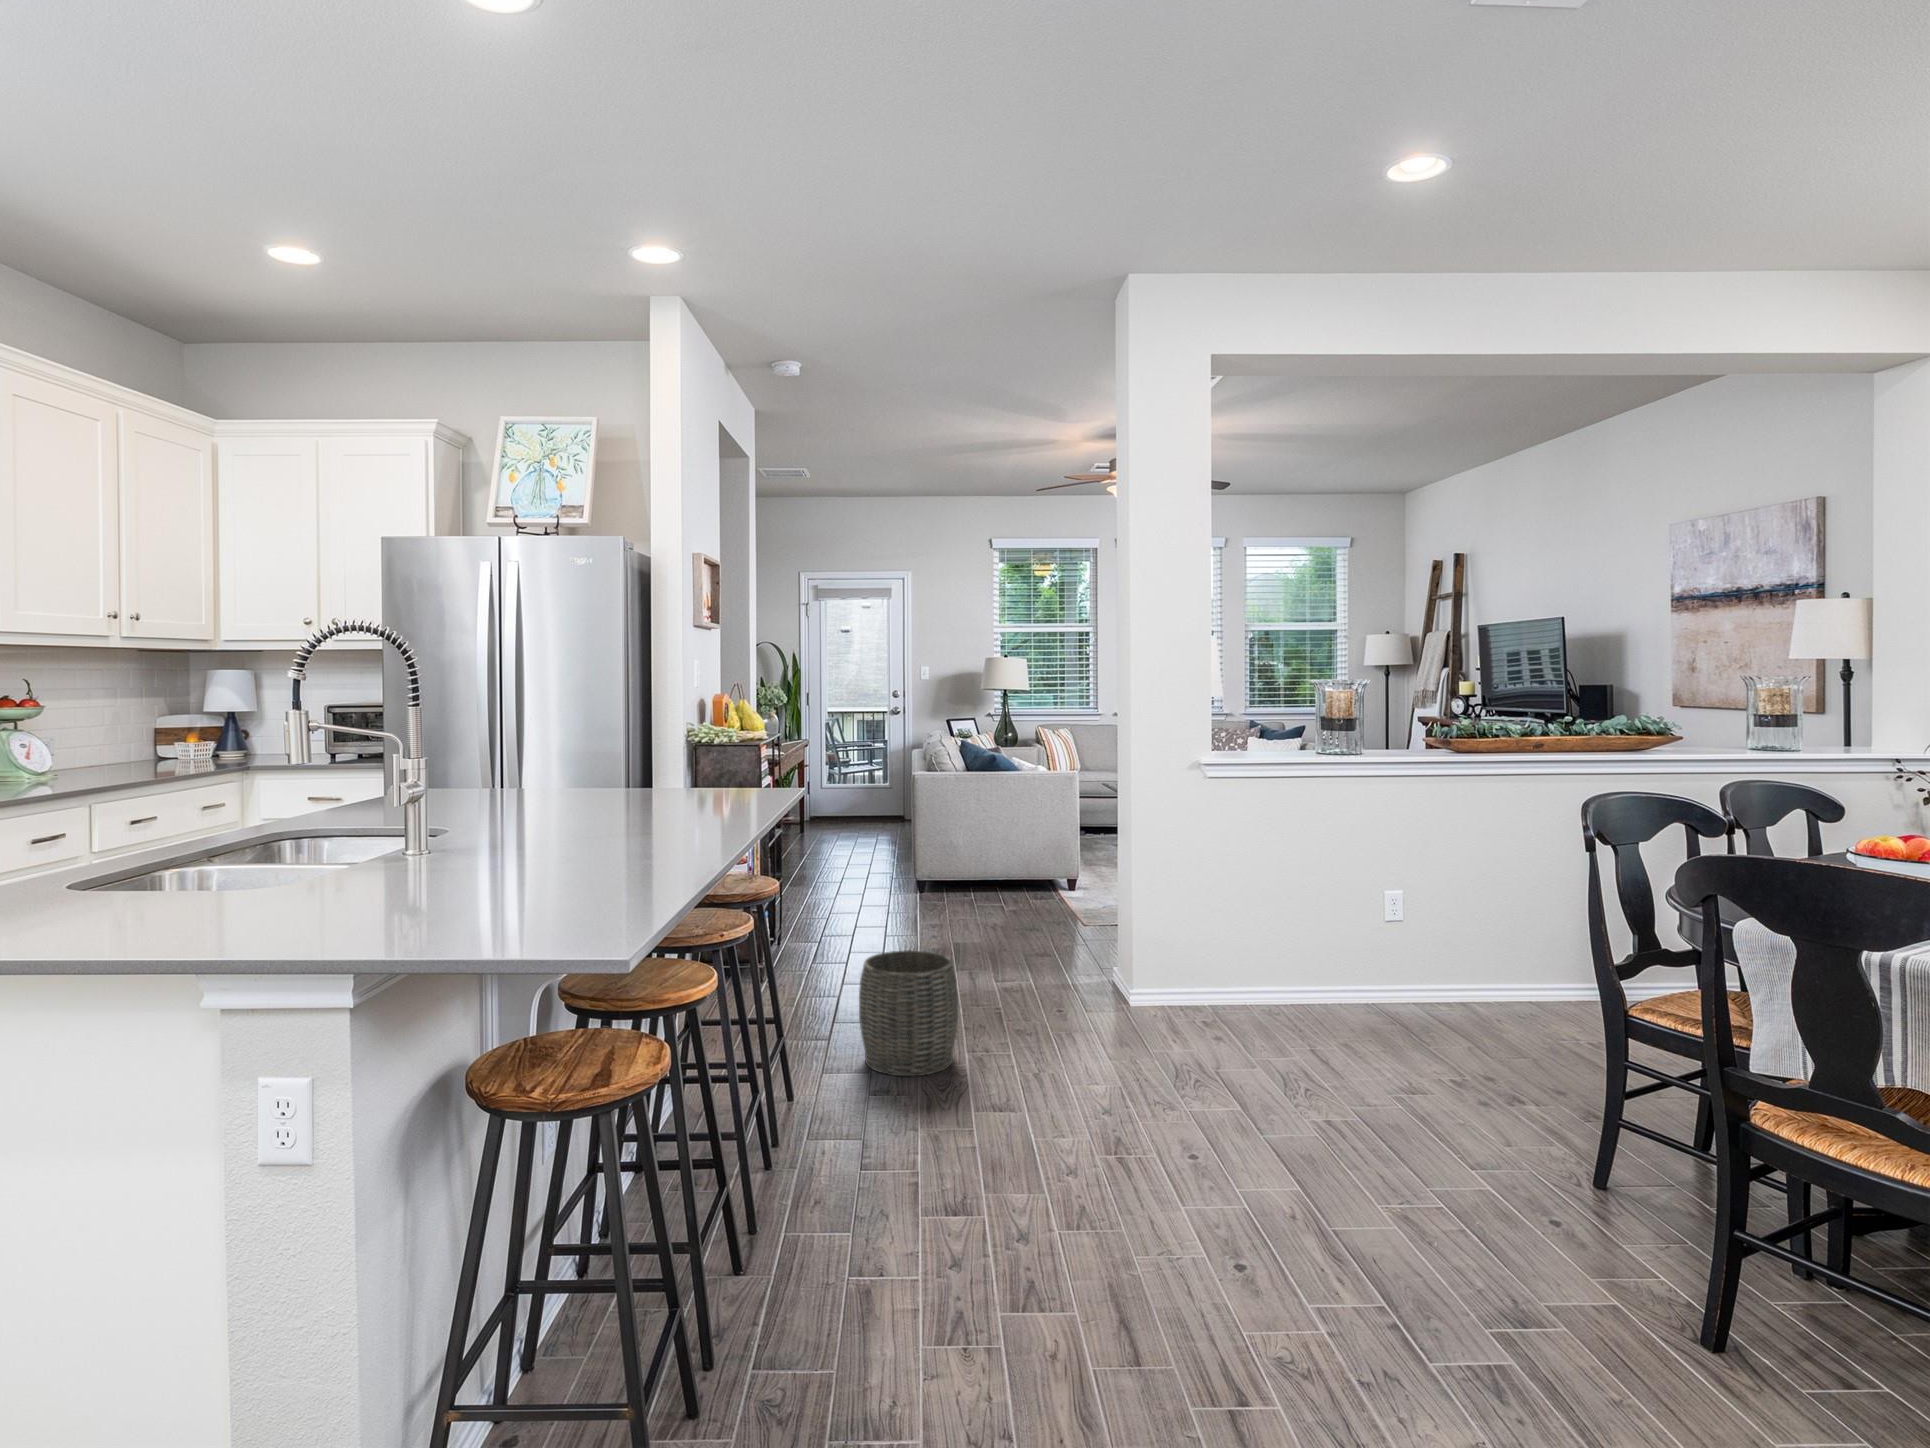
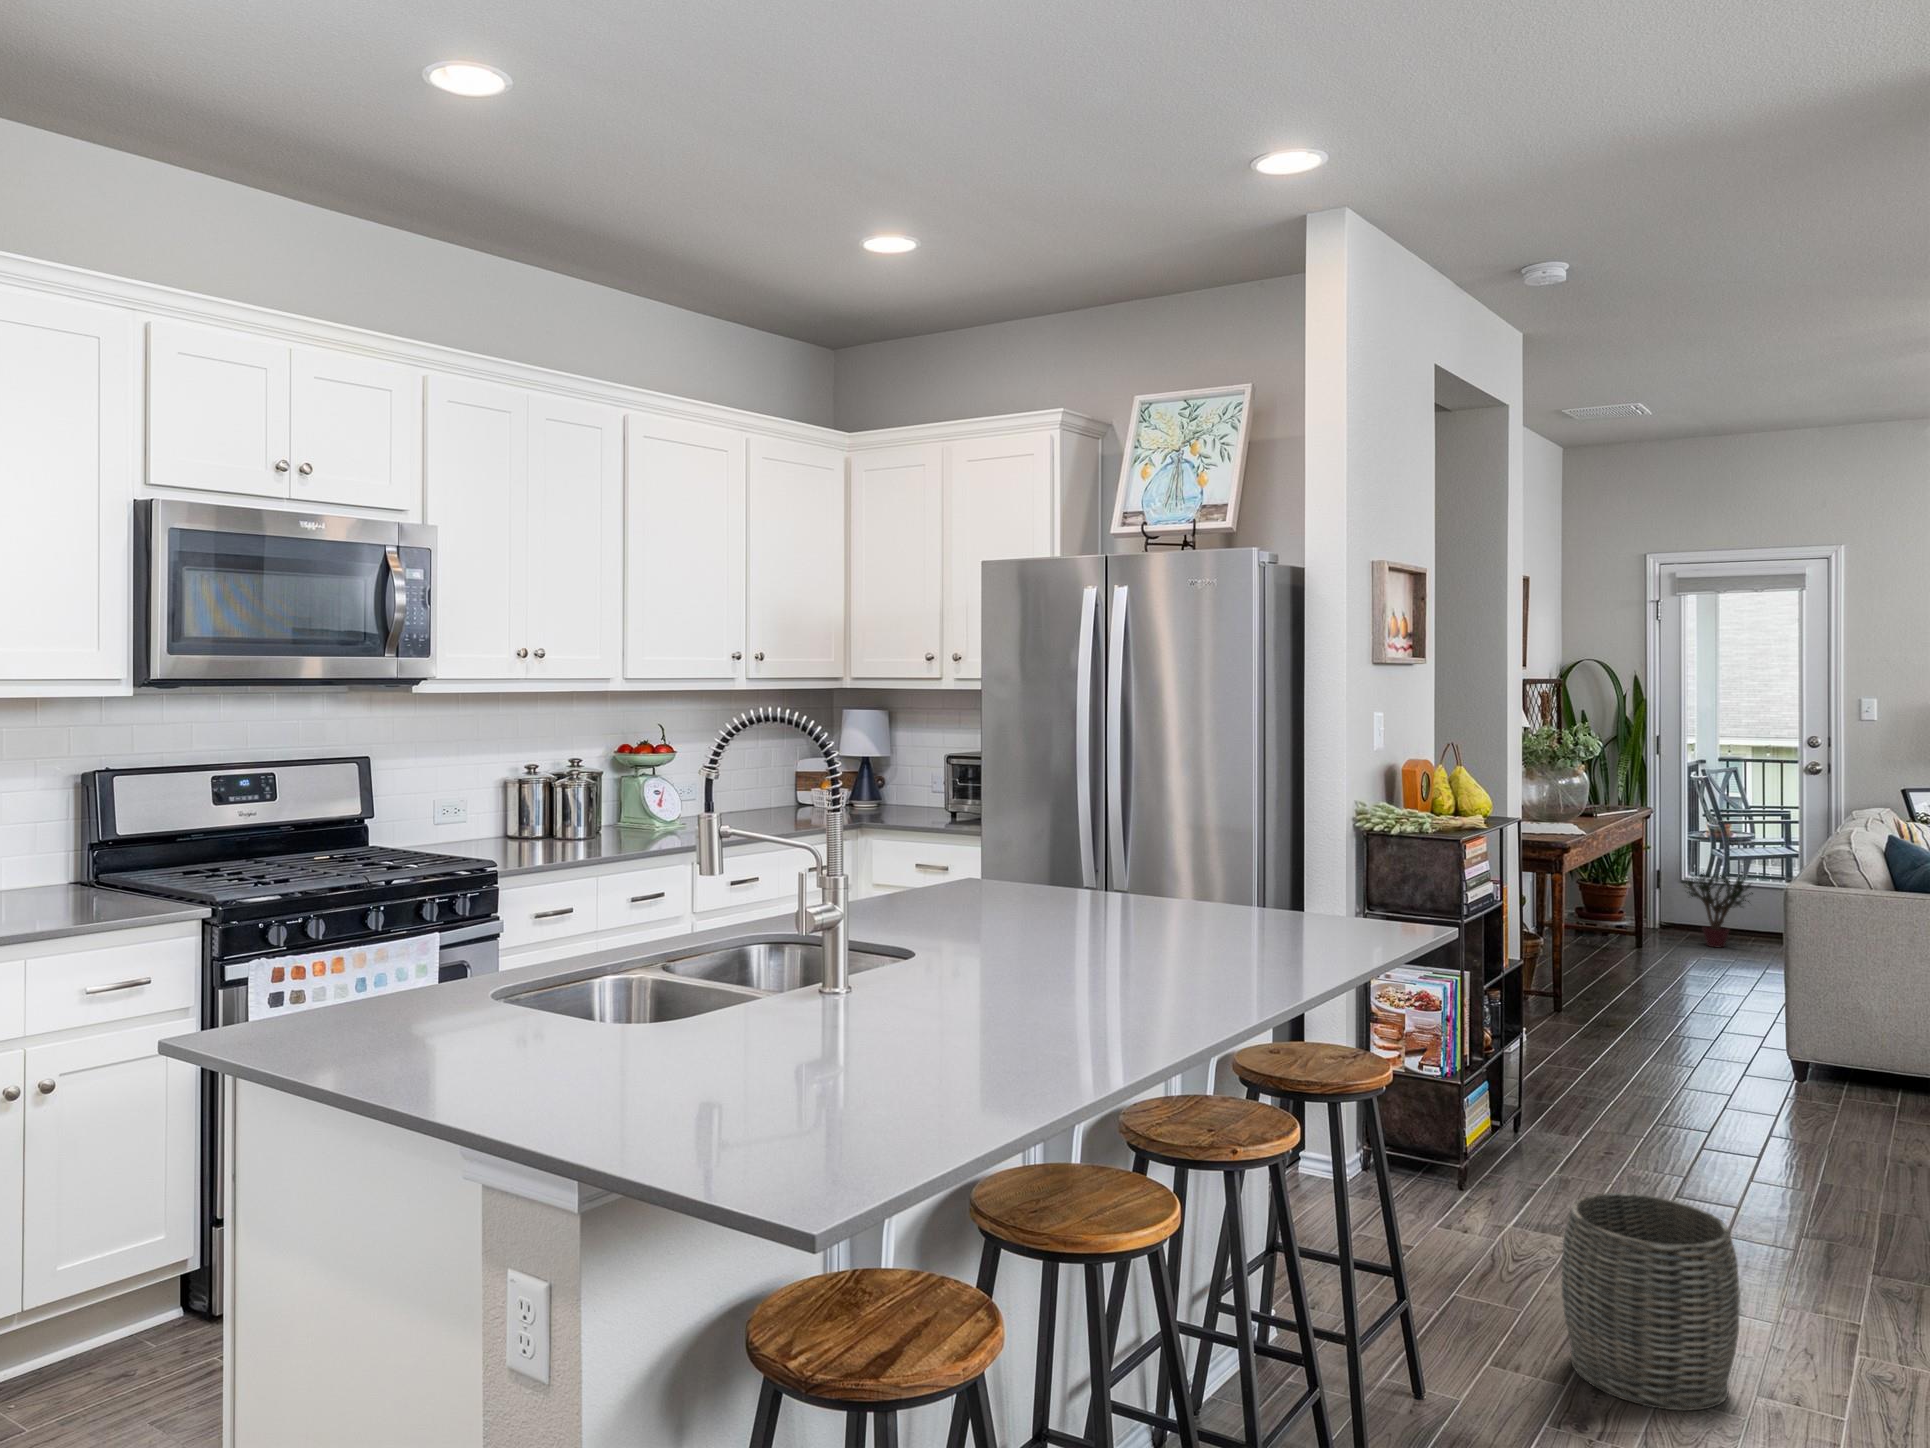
potted plant: none [824,777,867,827] -> present [1682,870,1753,947]

